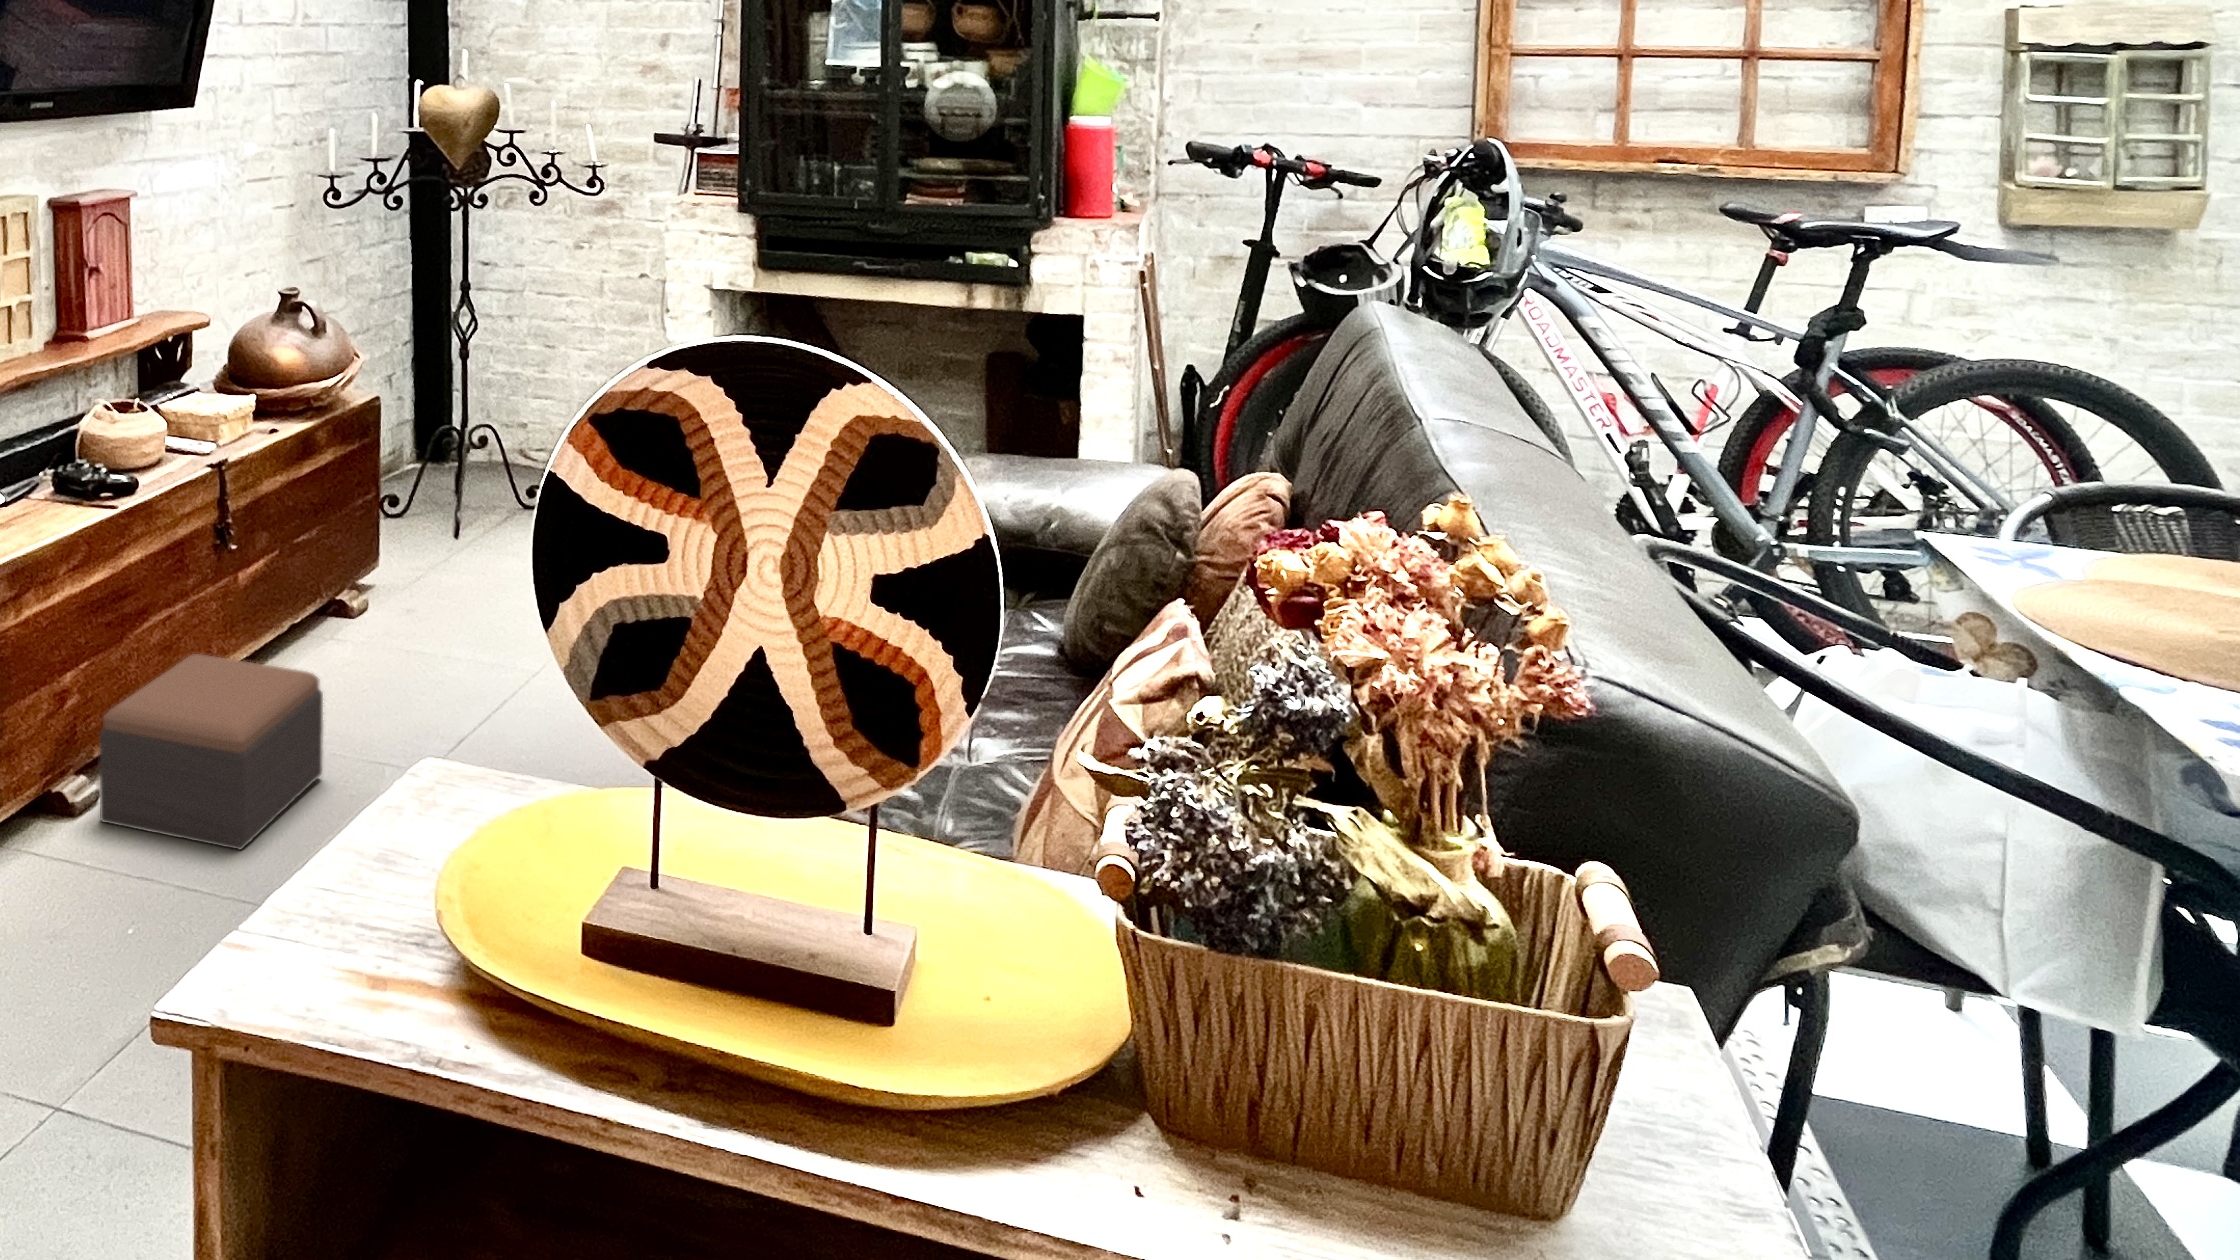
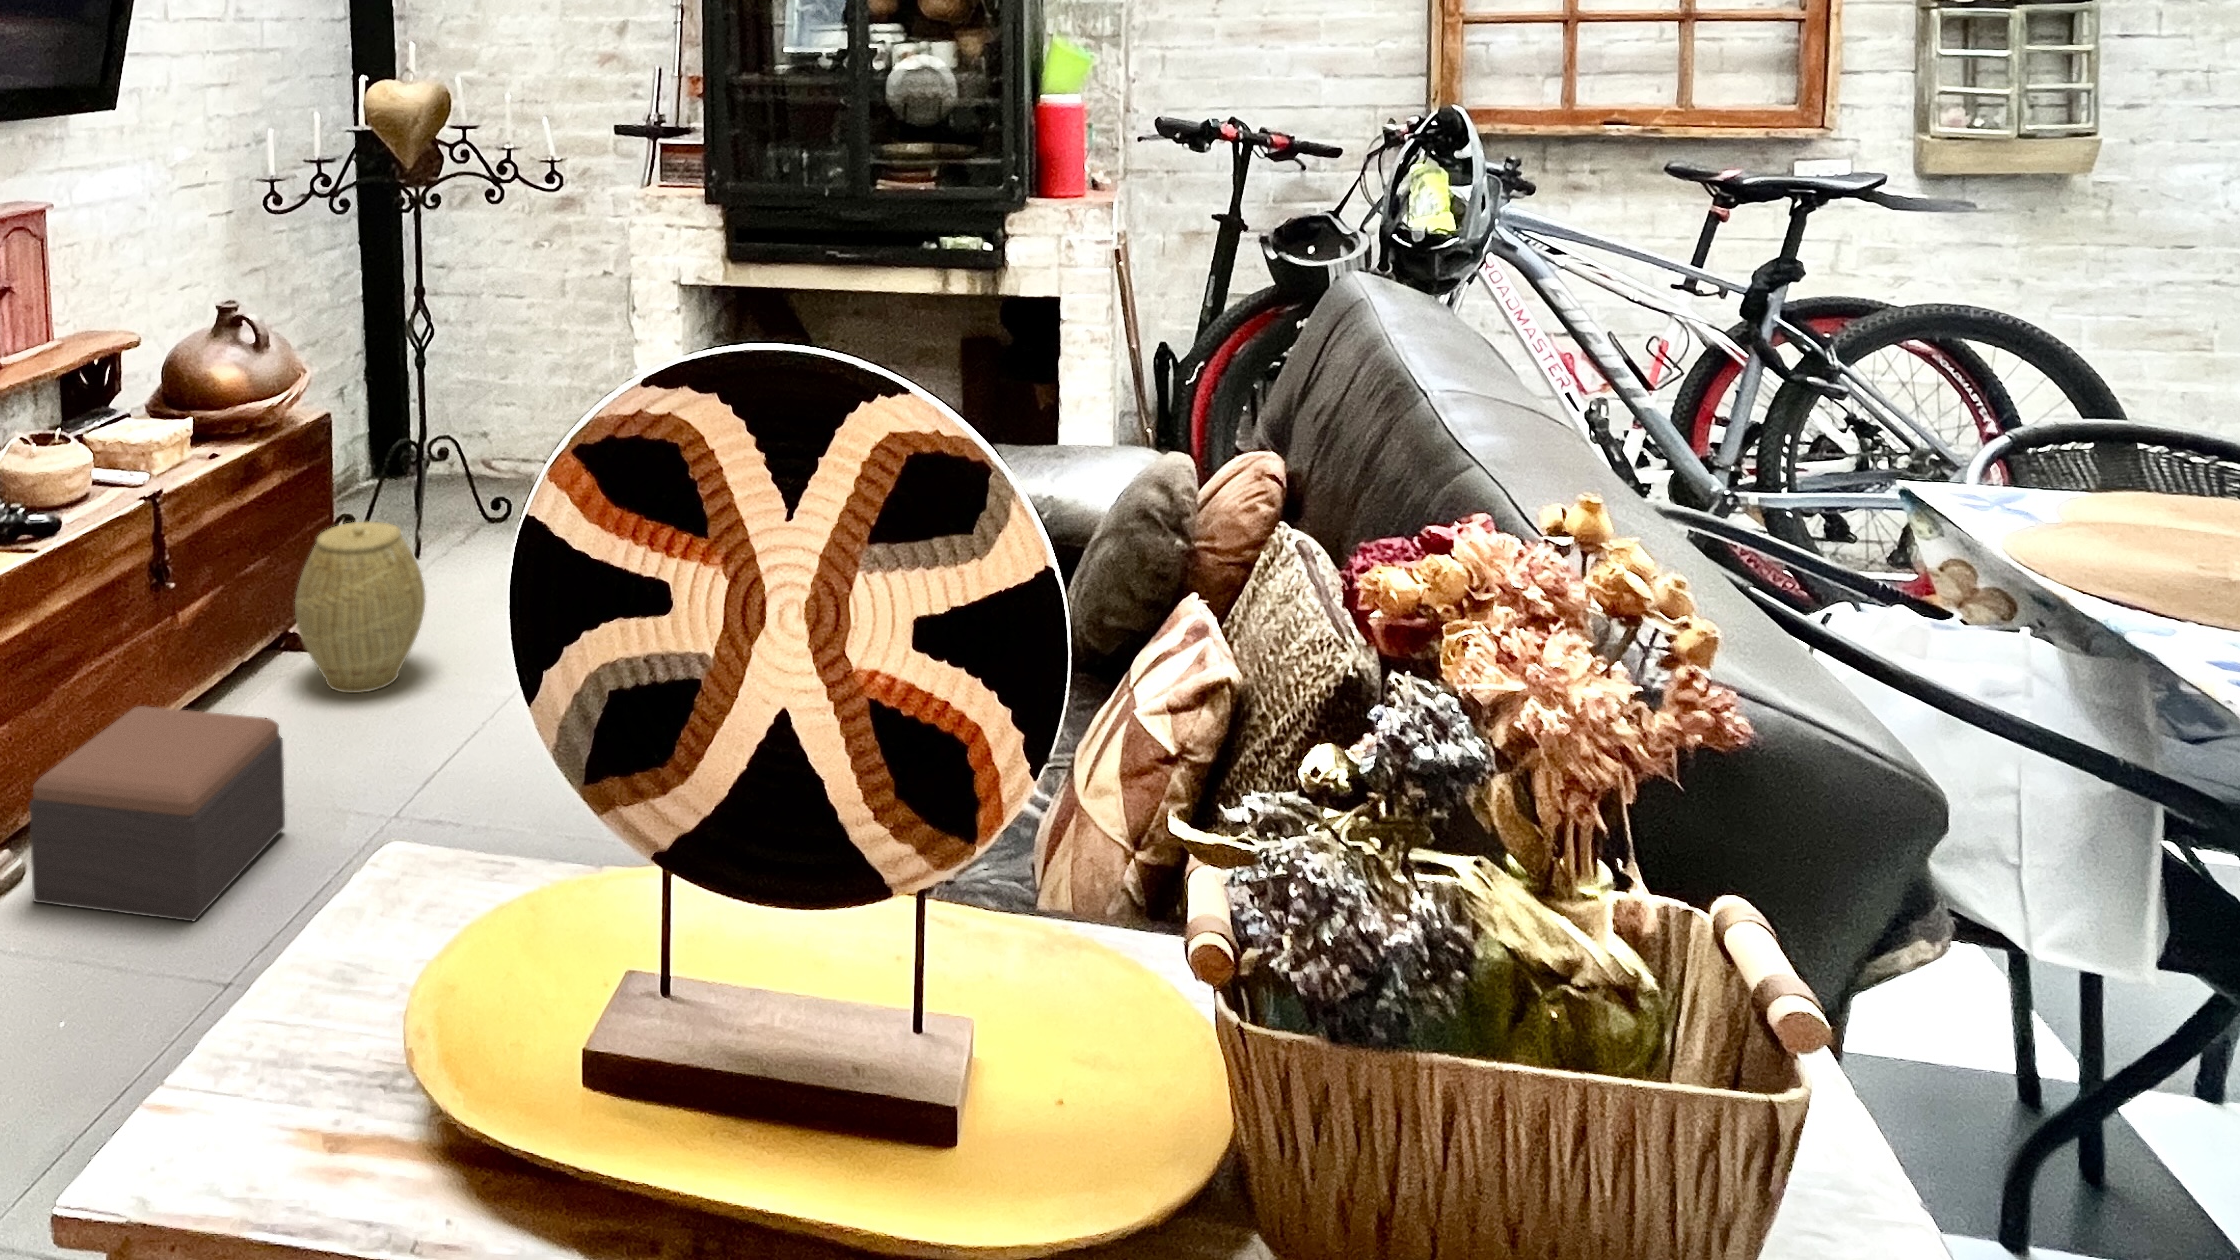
woven basket: none [334,500,454,660] -> present [295,522,425,693]

